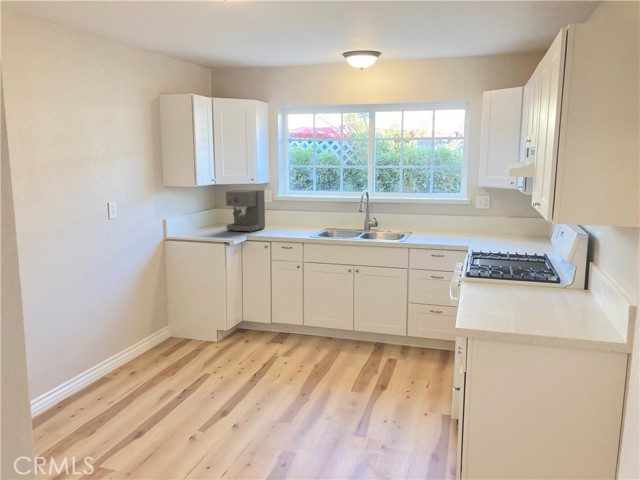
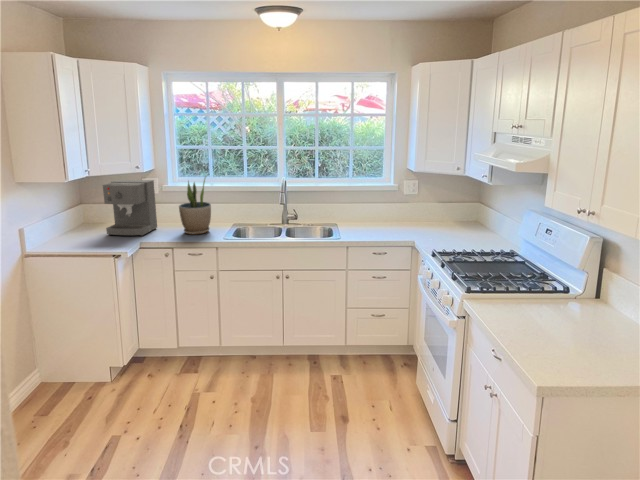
potted plant: none [279,185,304,233] -> present [179,179,211,234]

